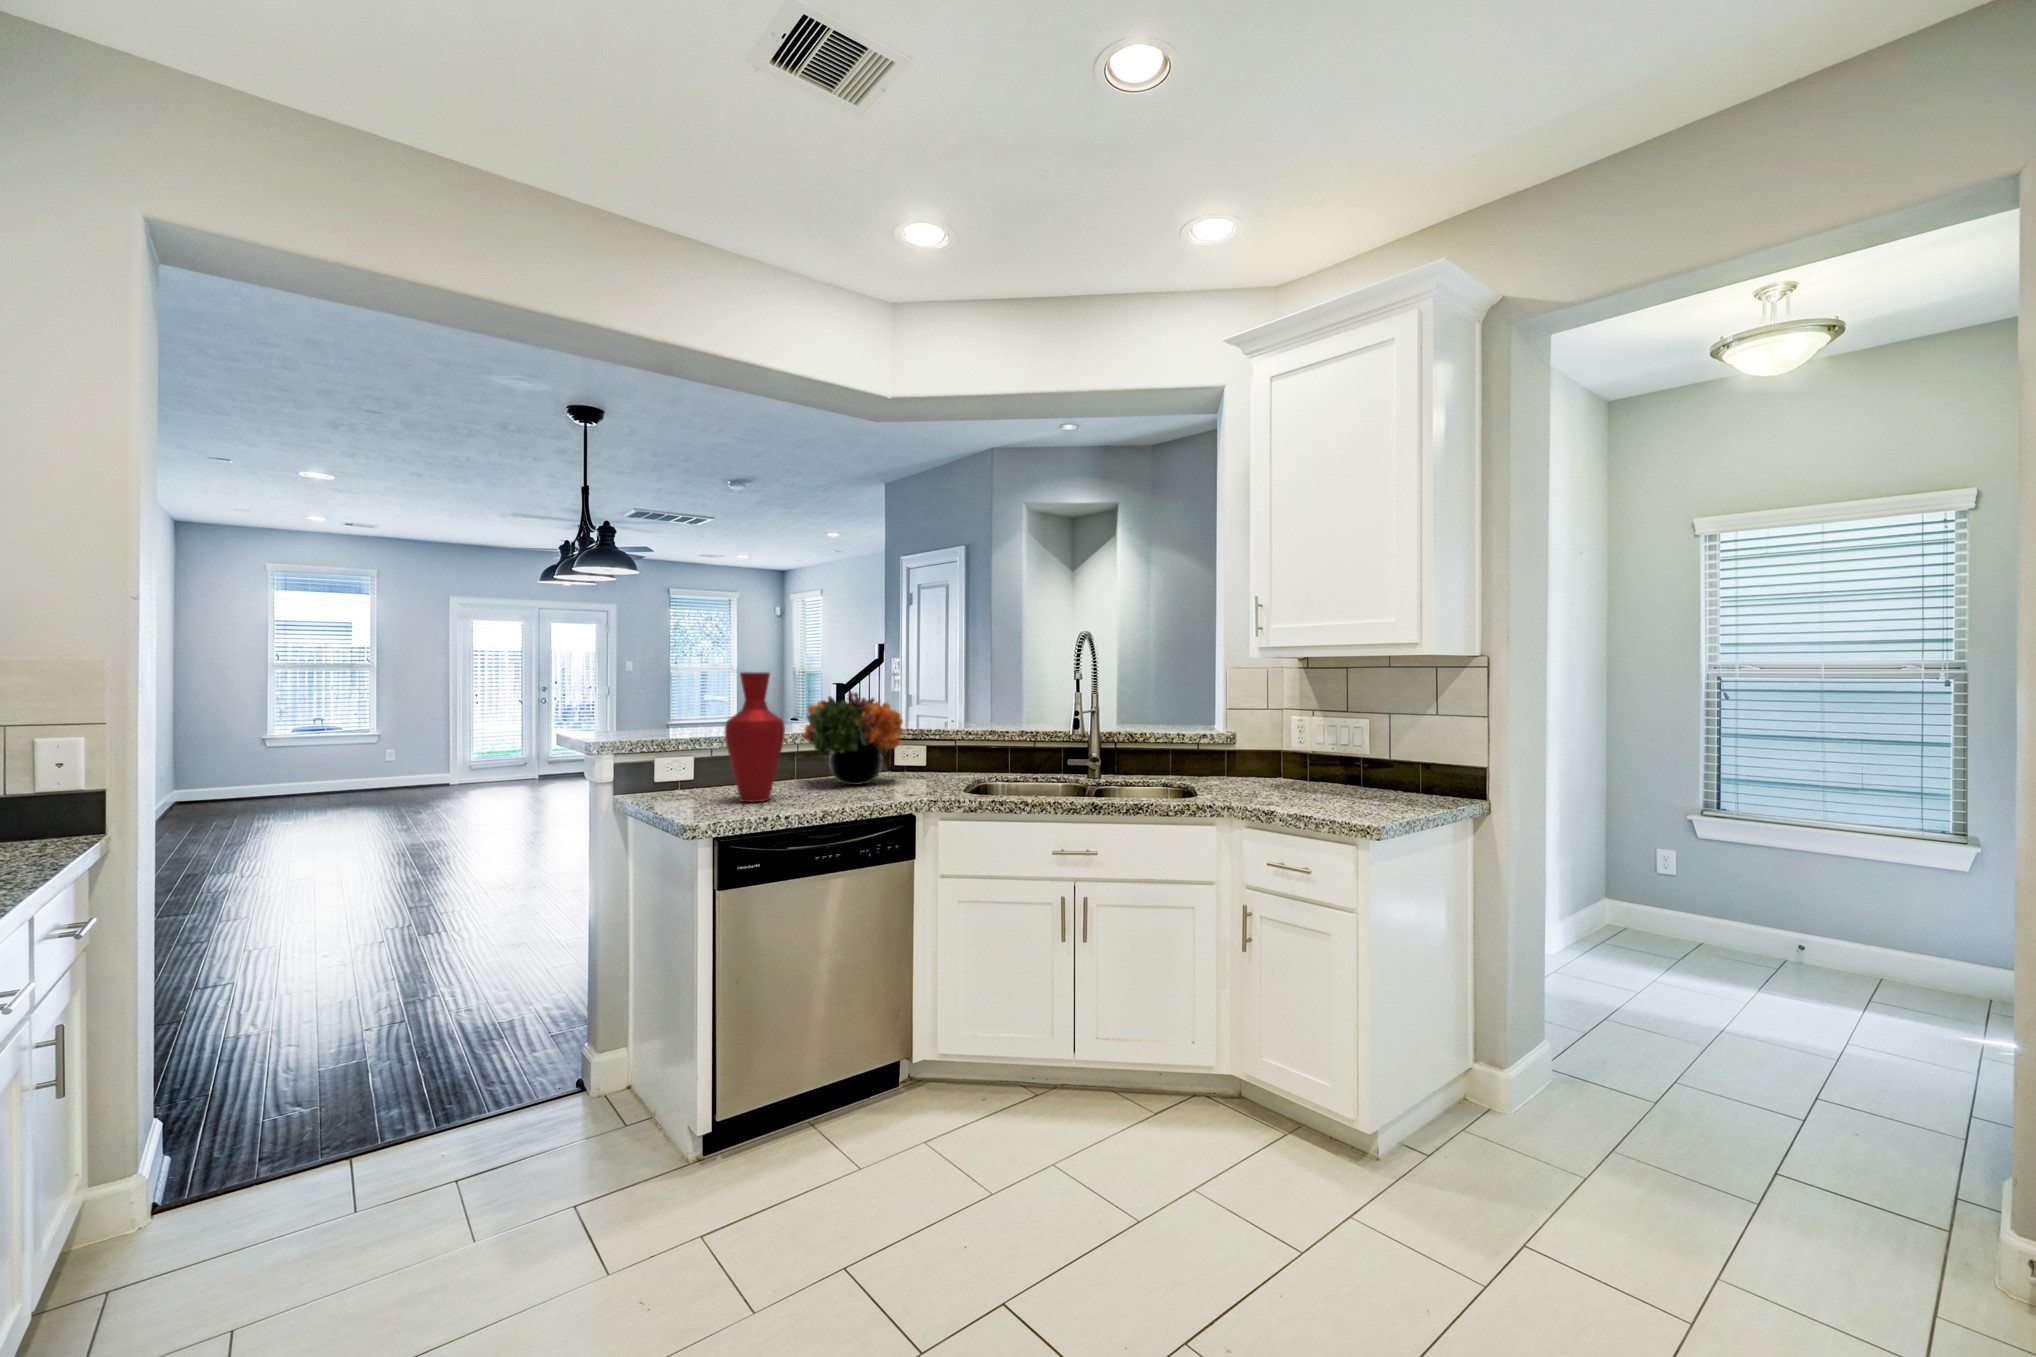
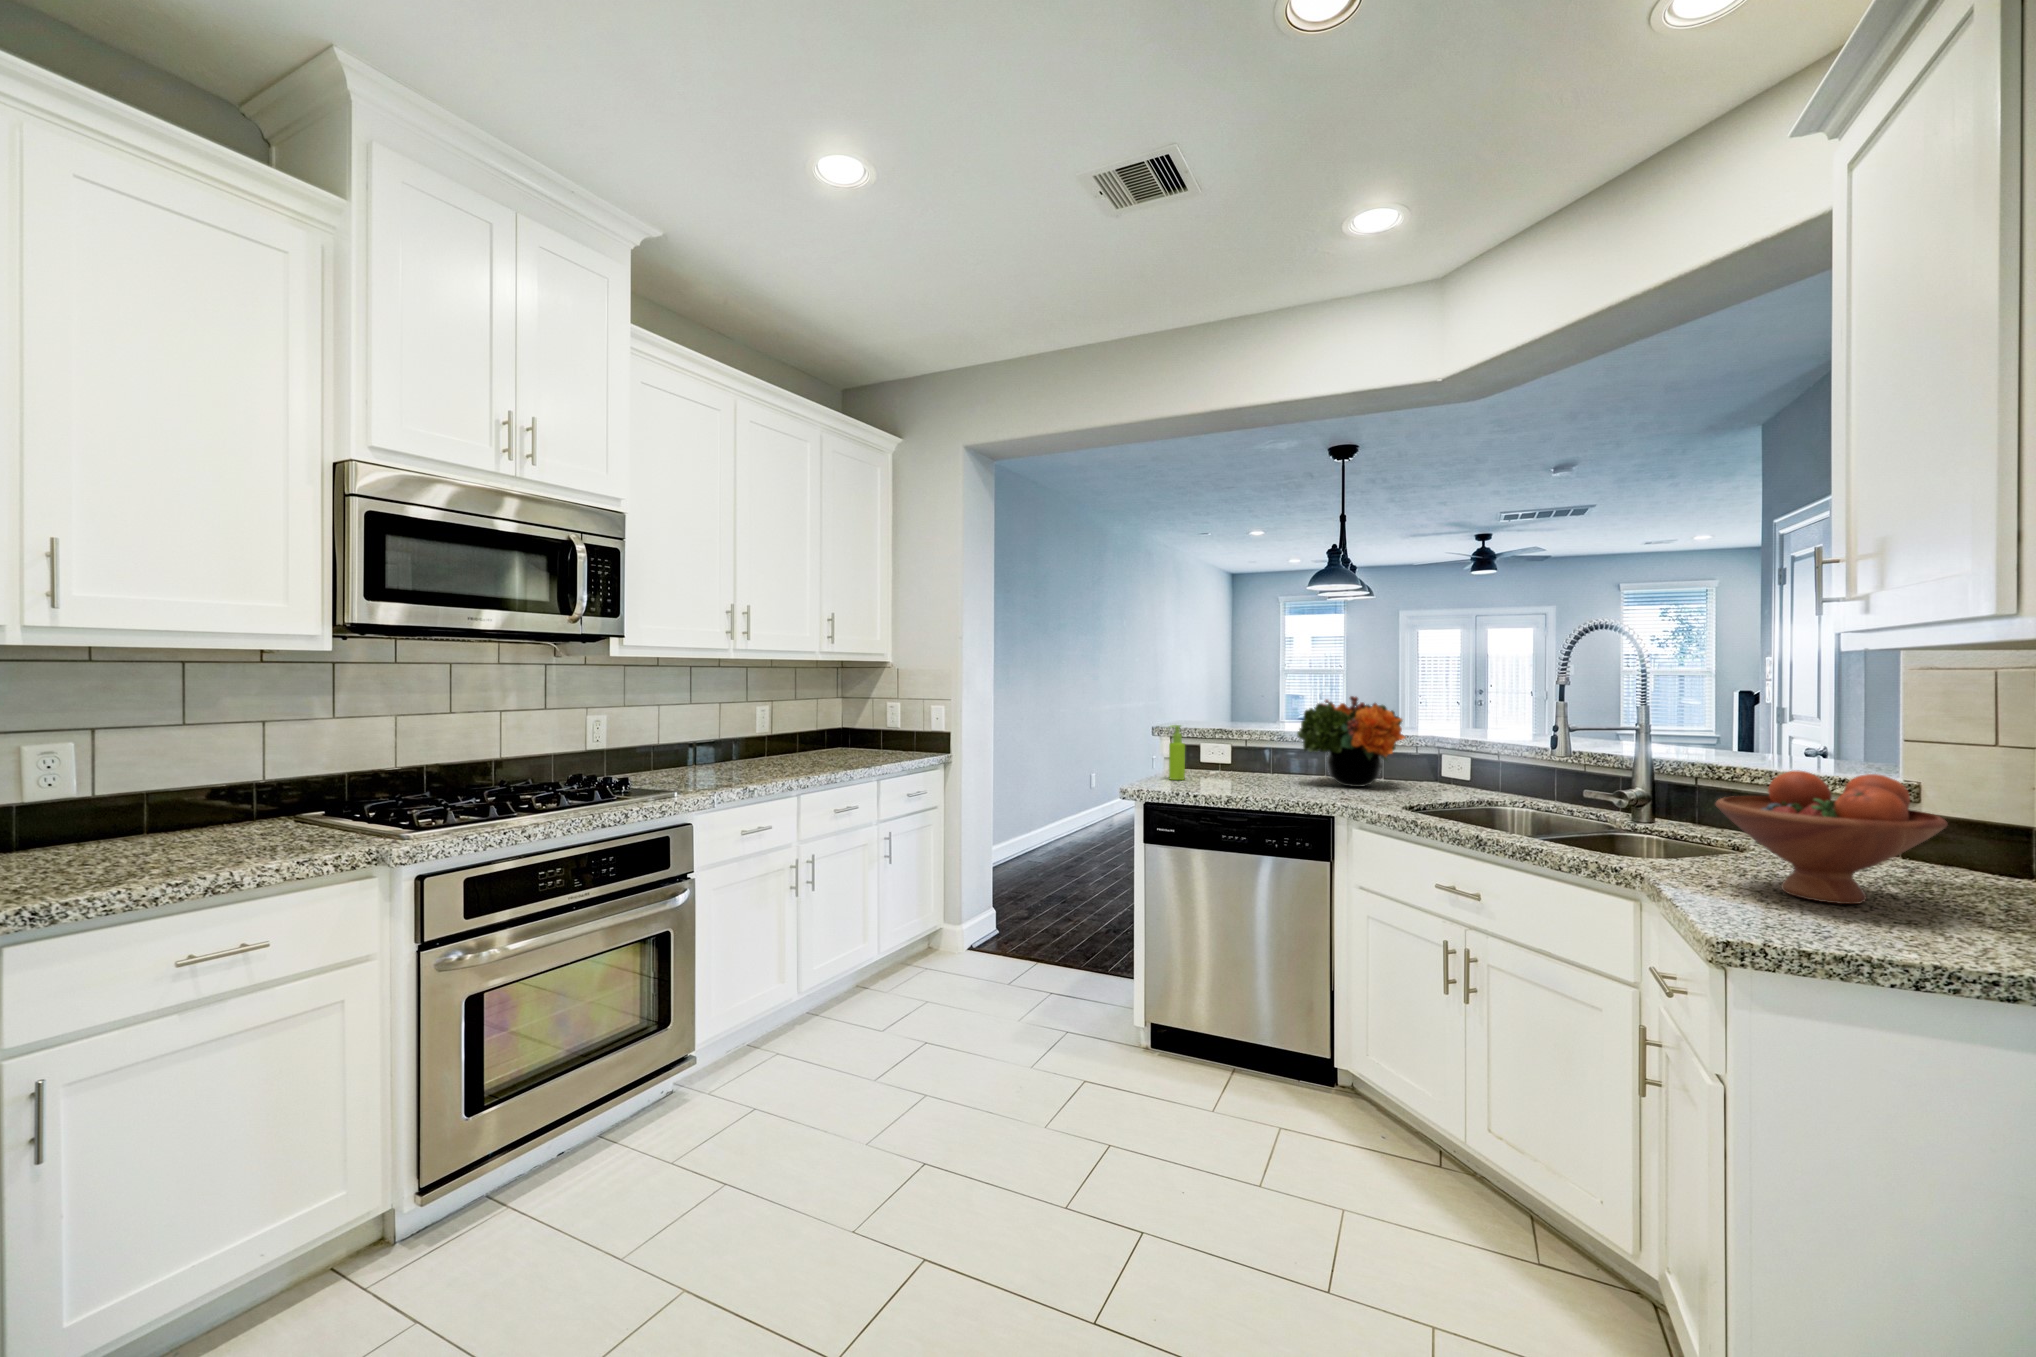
vase: present [724,672,785,802] -> none [1202,676,1252,785]
fruit bowl: none [1254,725,1358,802] -> present [1716,770,1948,904]
soap dispenser: none [674,736,696,806] -> present [1169,725,1185,780]

